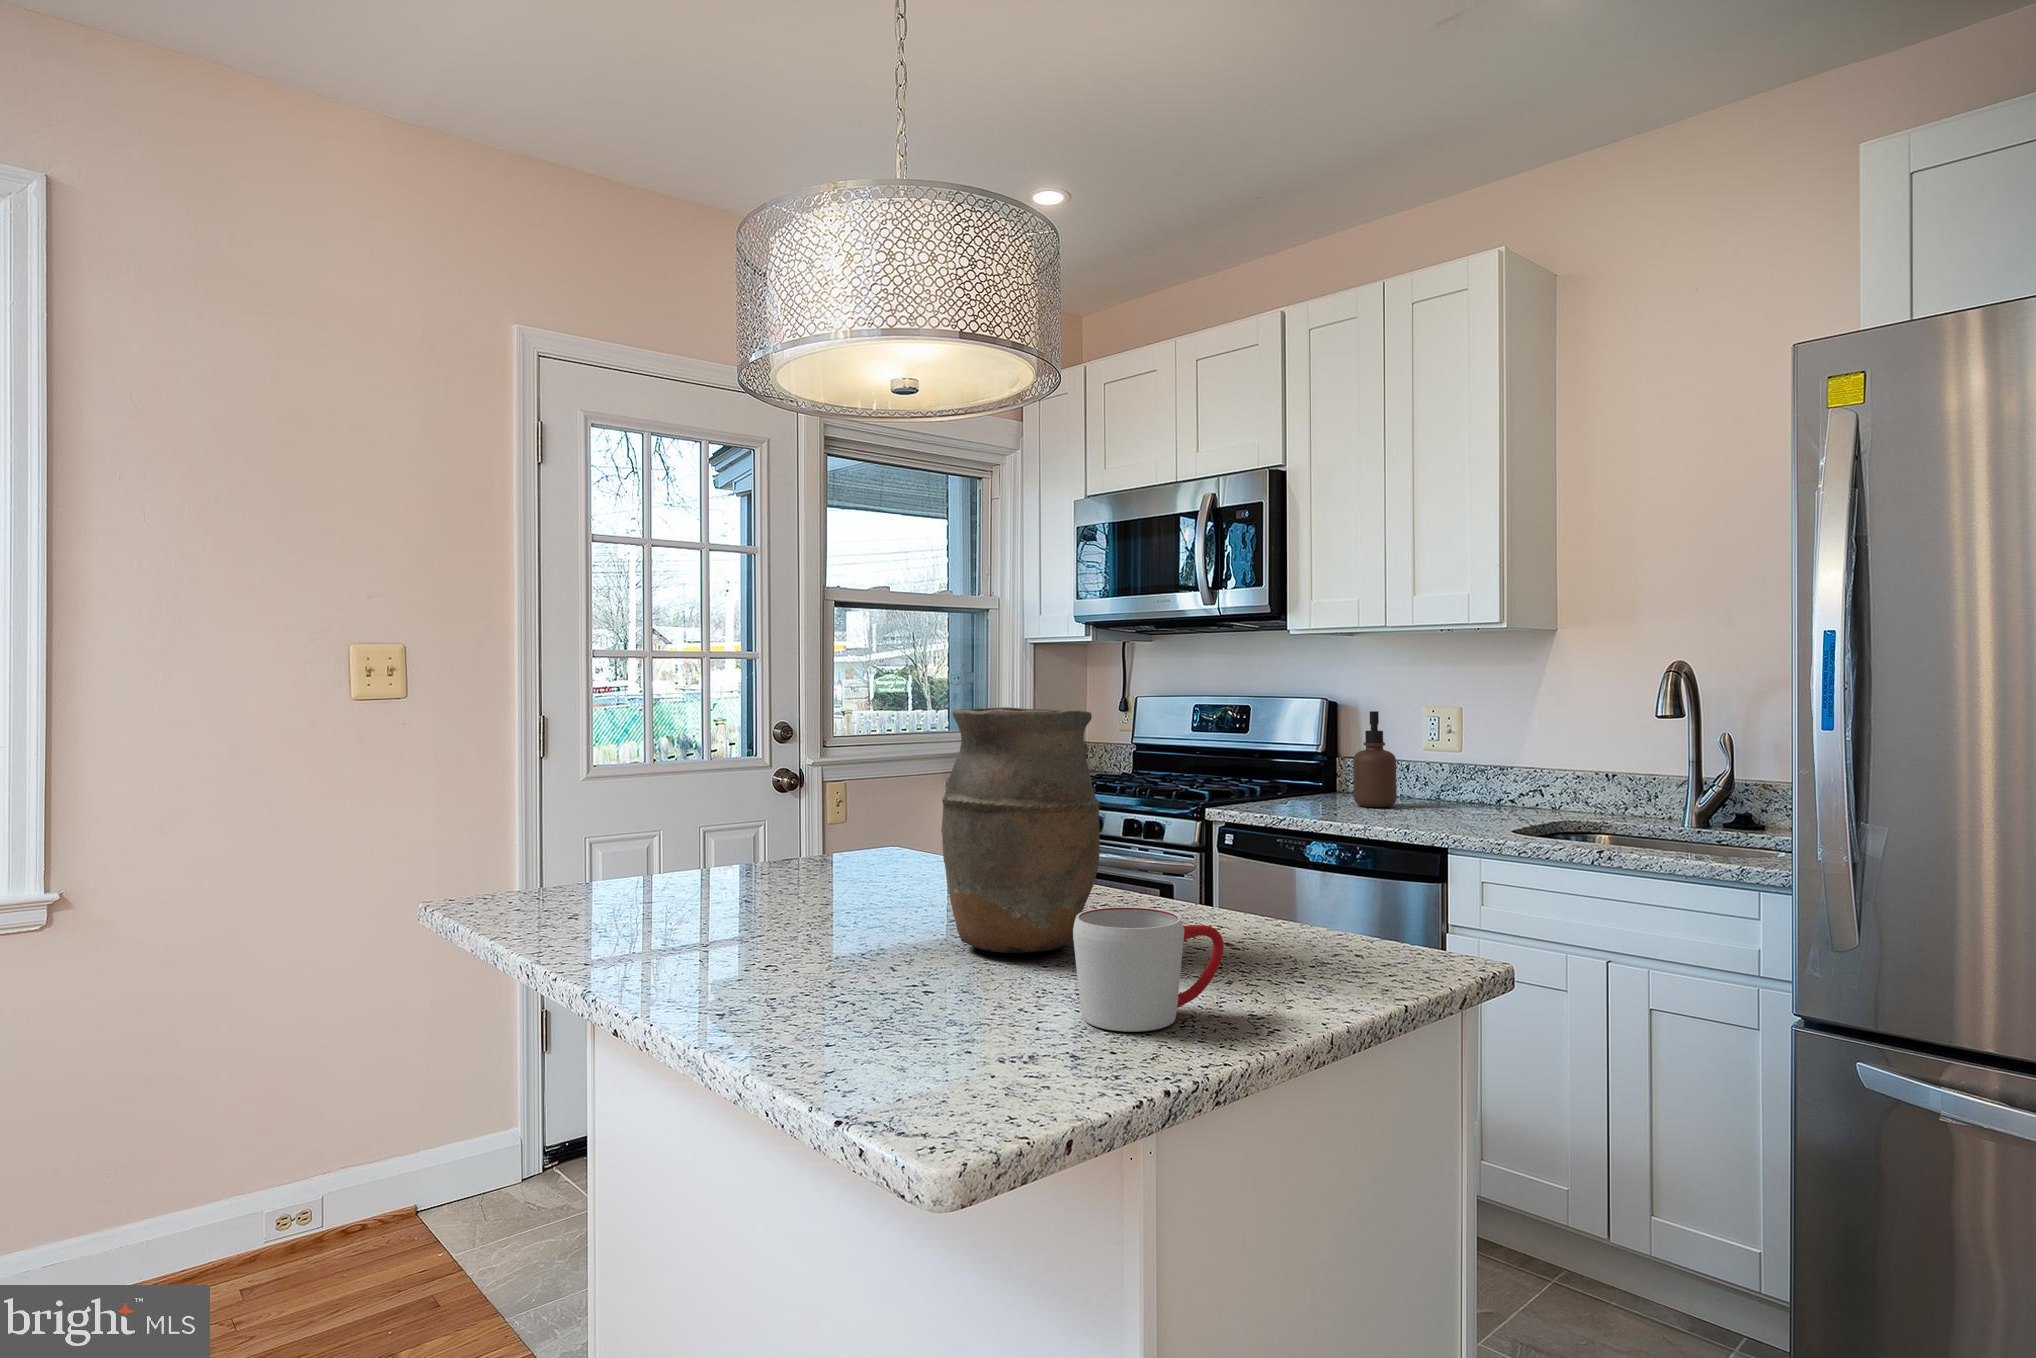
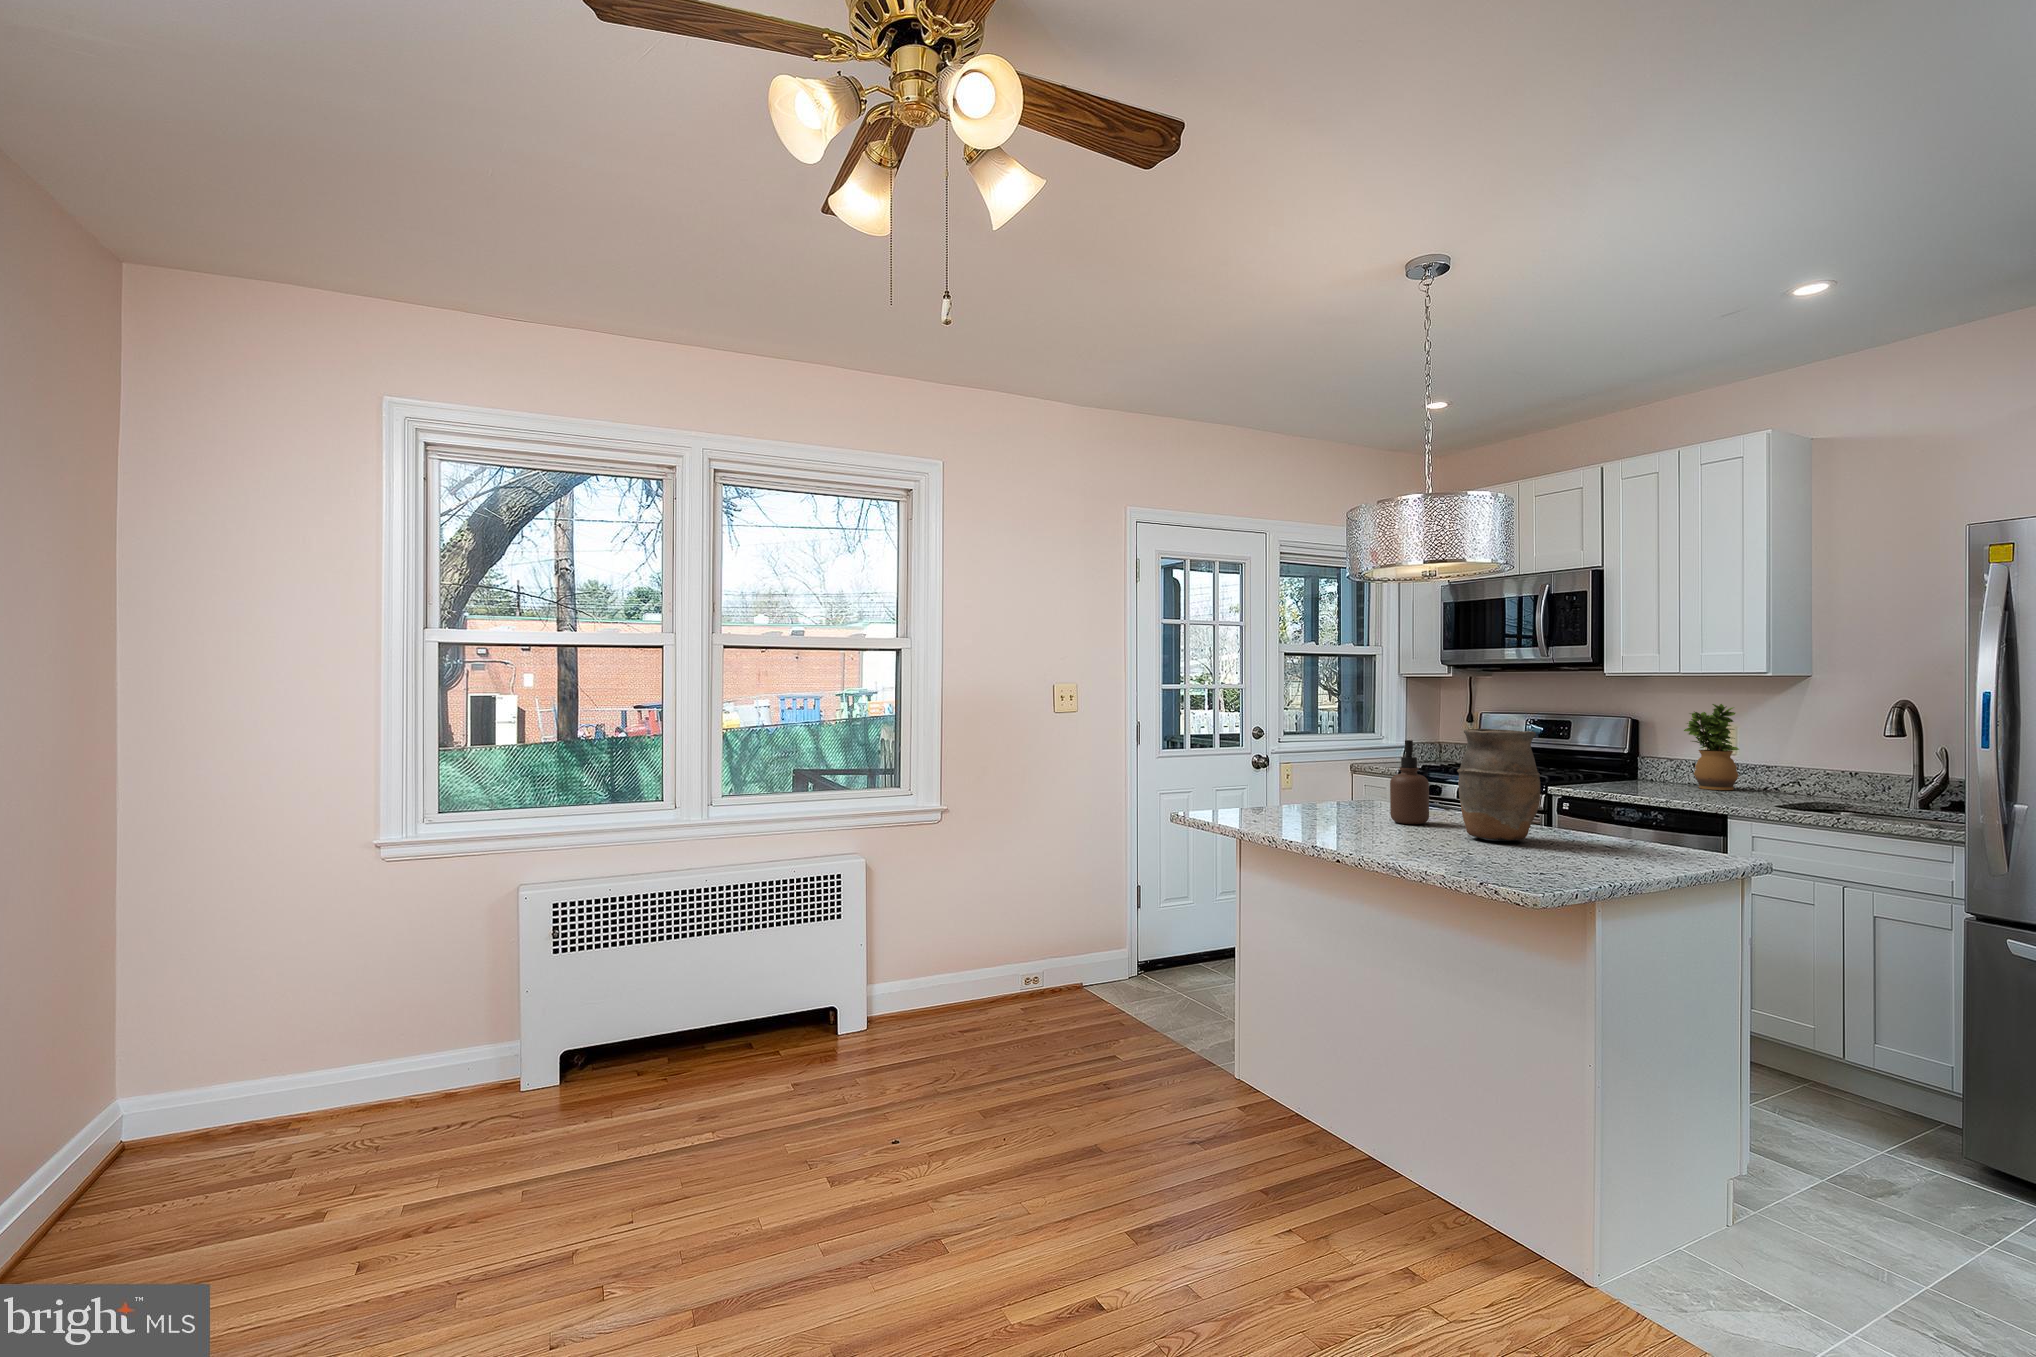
potted plant: none [1393,675,1466,804] -> present [1684,704,1739,790]
soap dispenser: present [1353,711,1397,807] -> present [1390,740,1429,824]
mug: present [1073,907,1224,1032] -> none [1548,817,1618,866]

